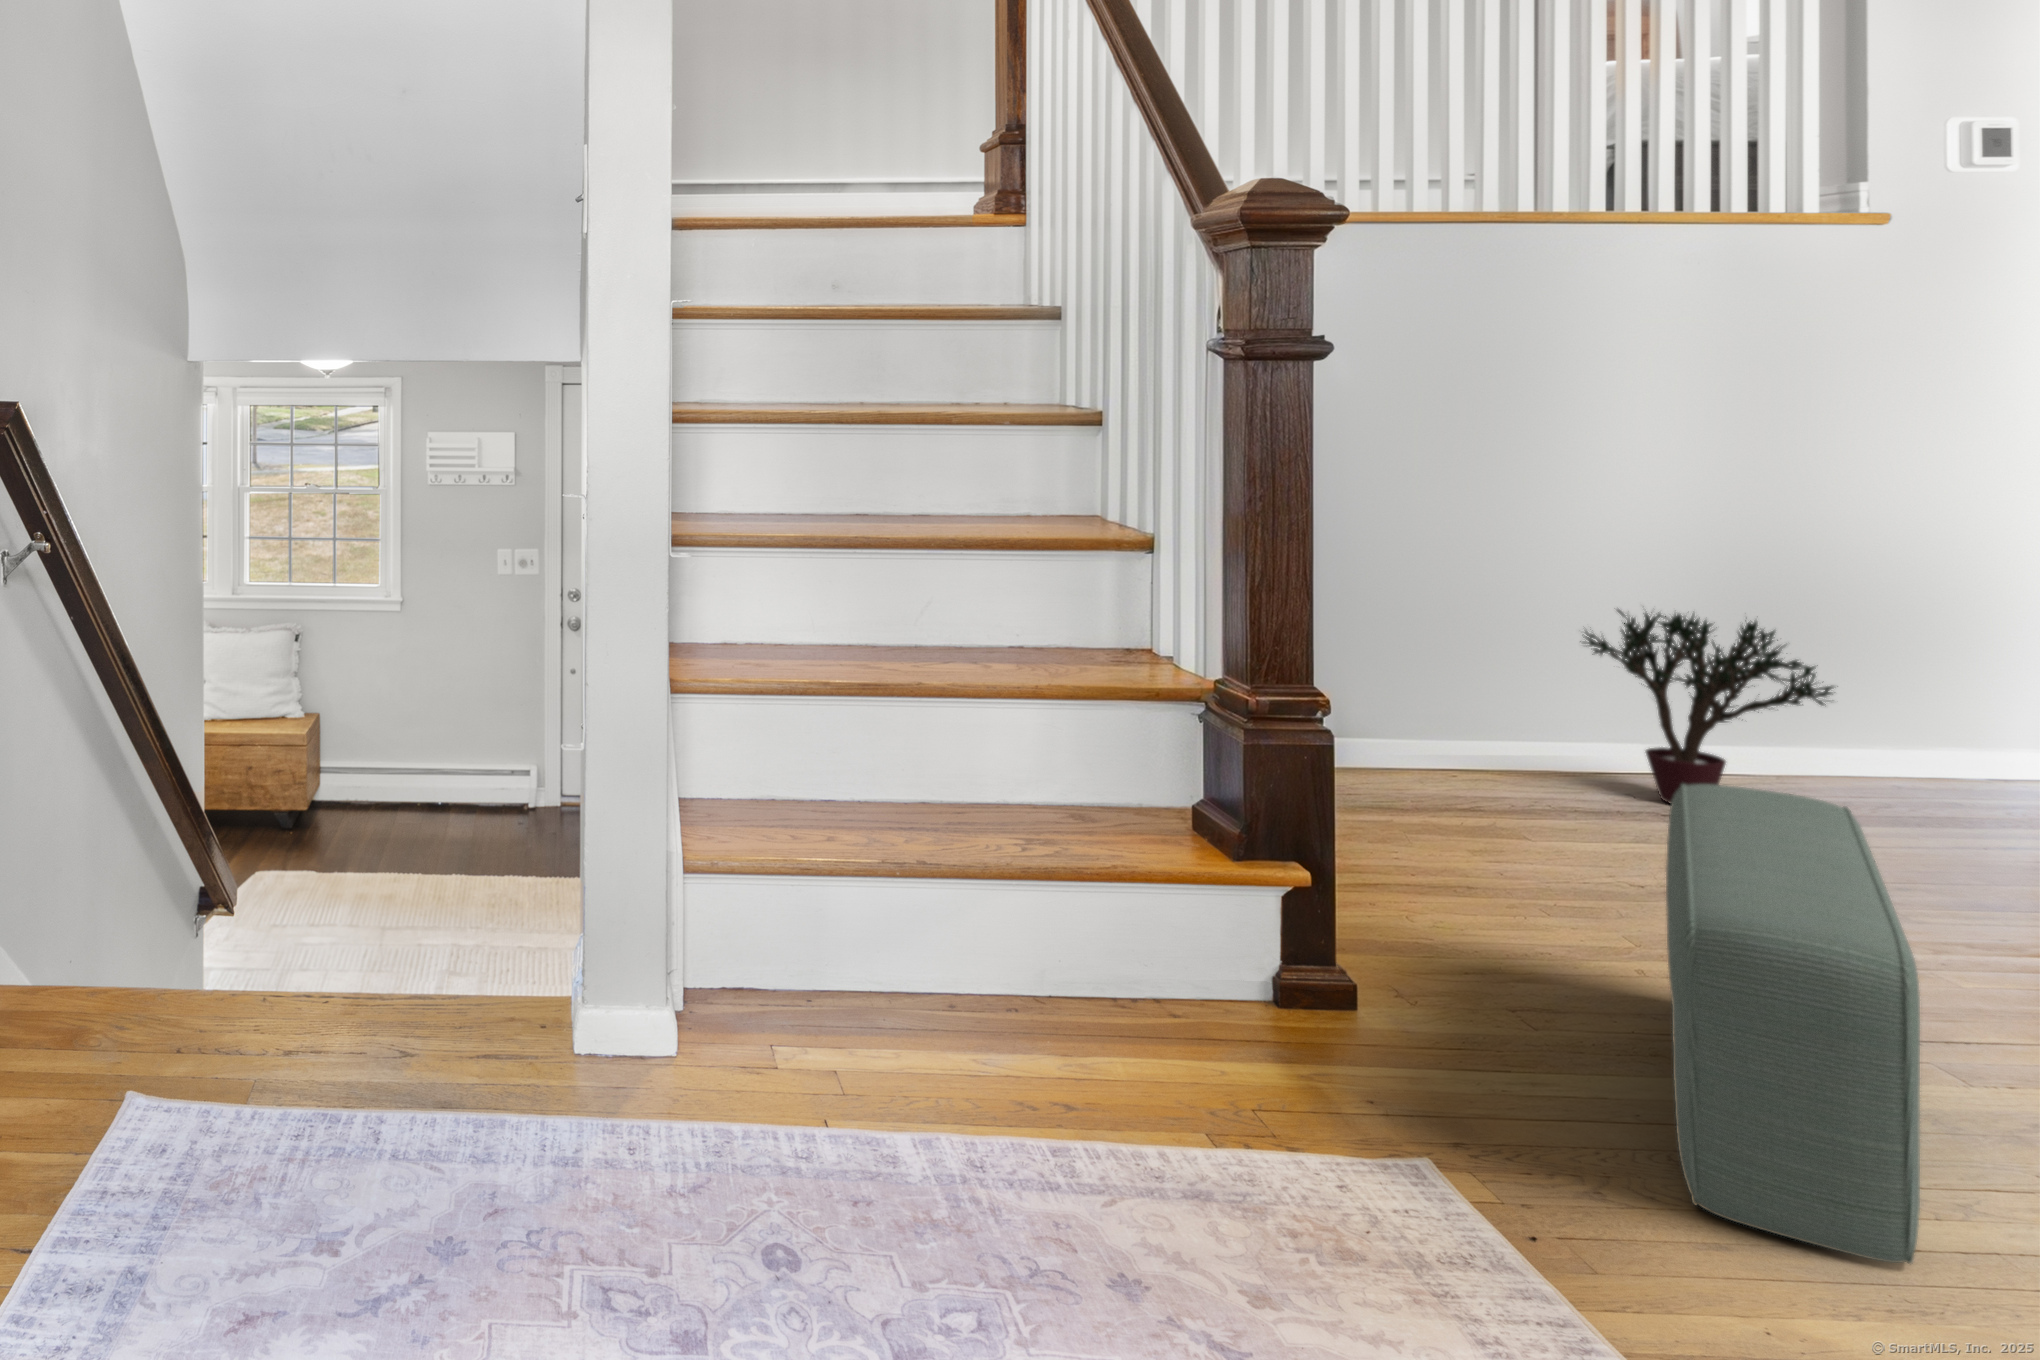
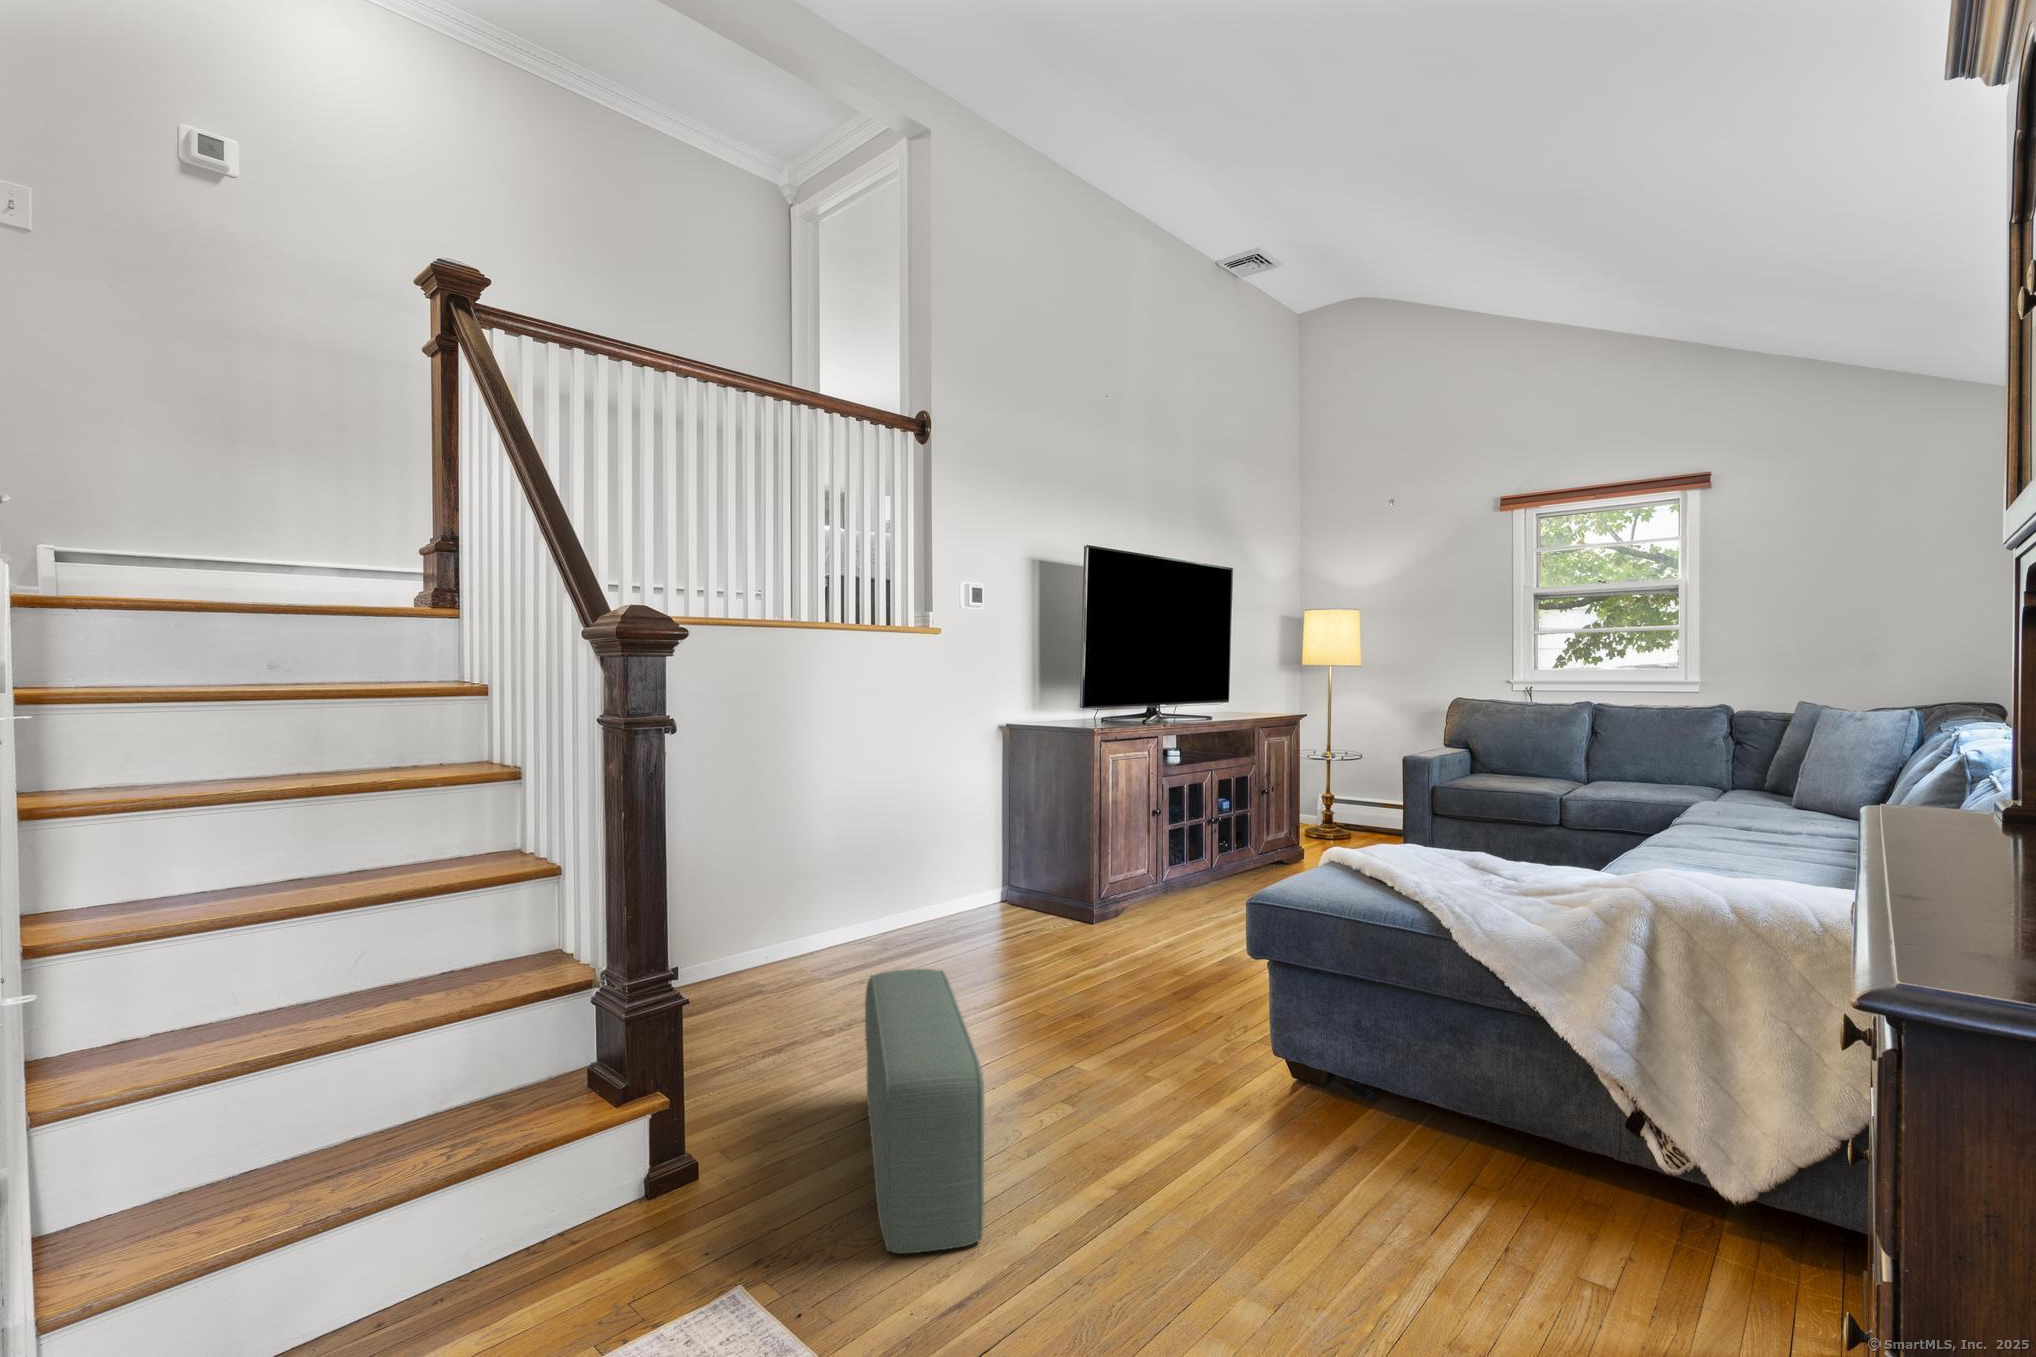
potted plant: present [1580,609,1833,804] -> none [810,847,926,962]

